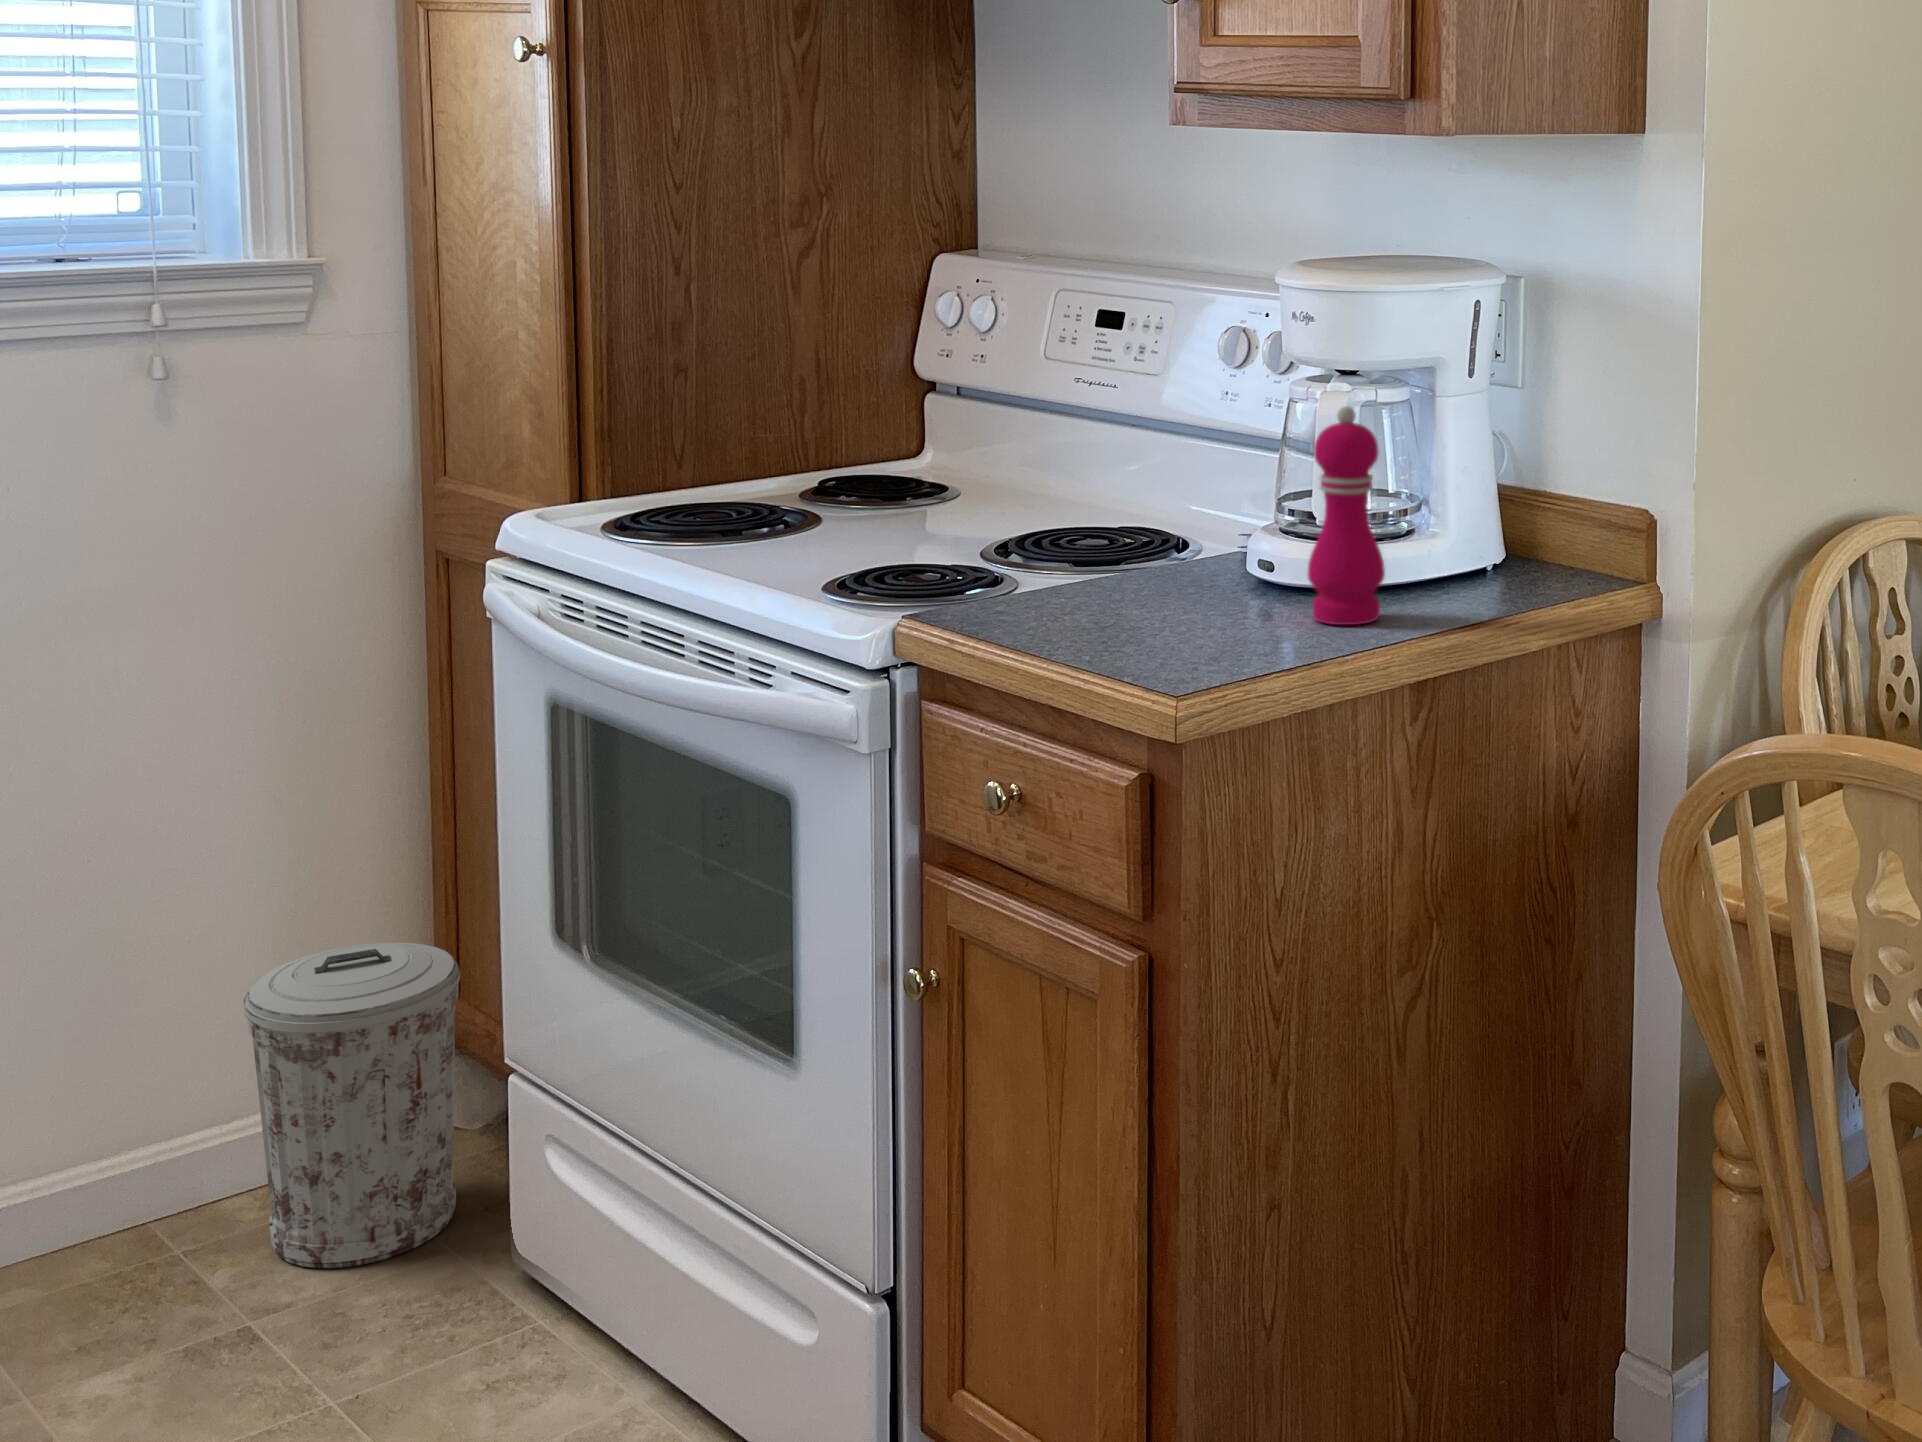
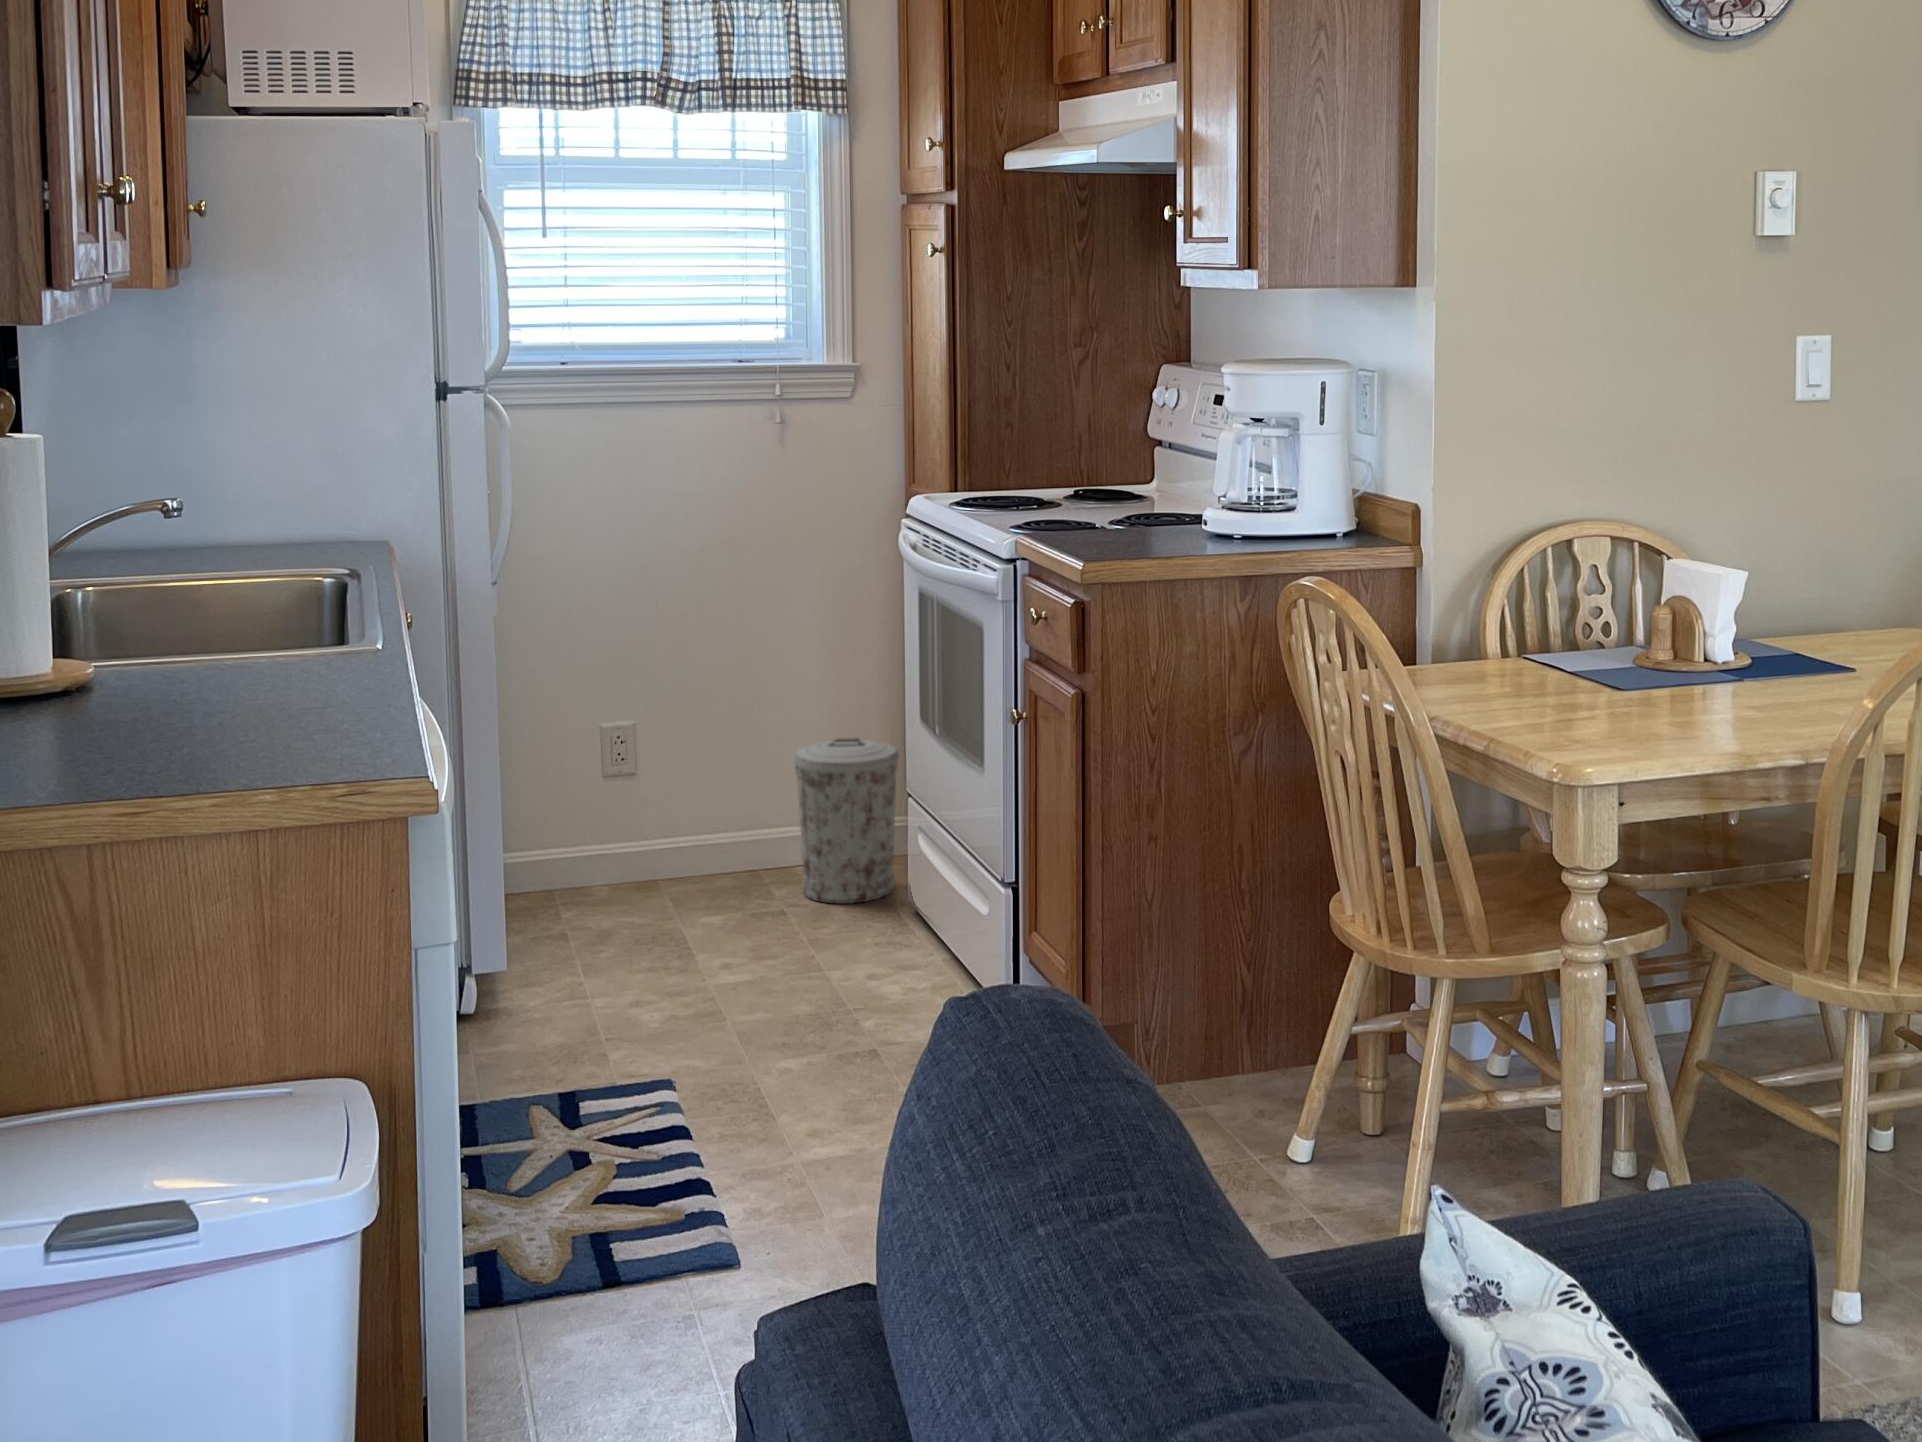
pepper mill: present [1307,406,1385,625] -> none [1207,431,1249,549]

